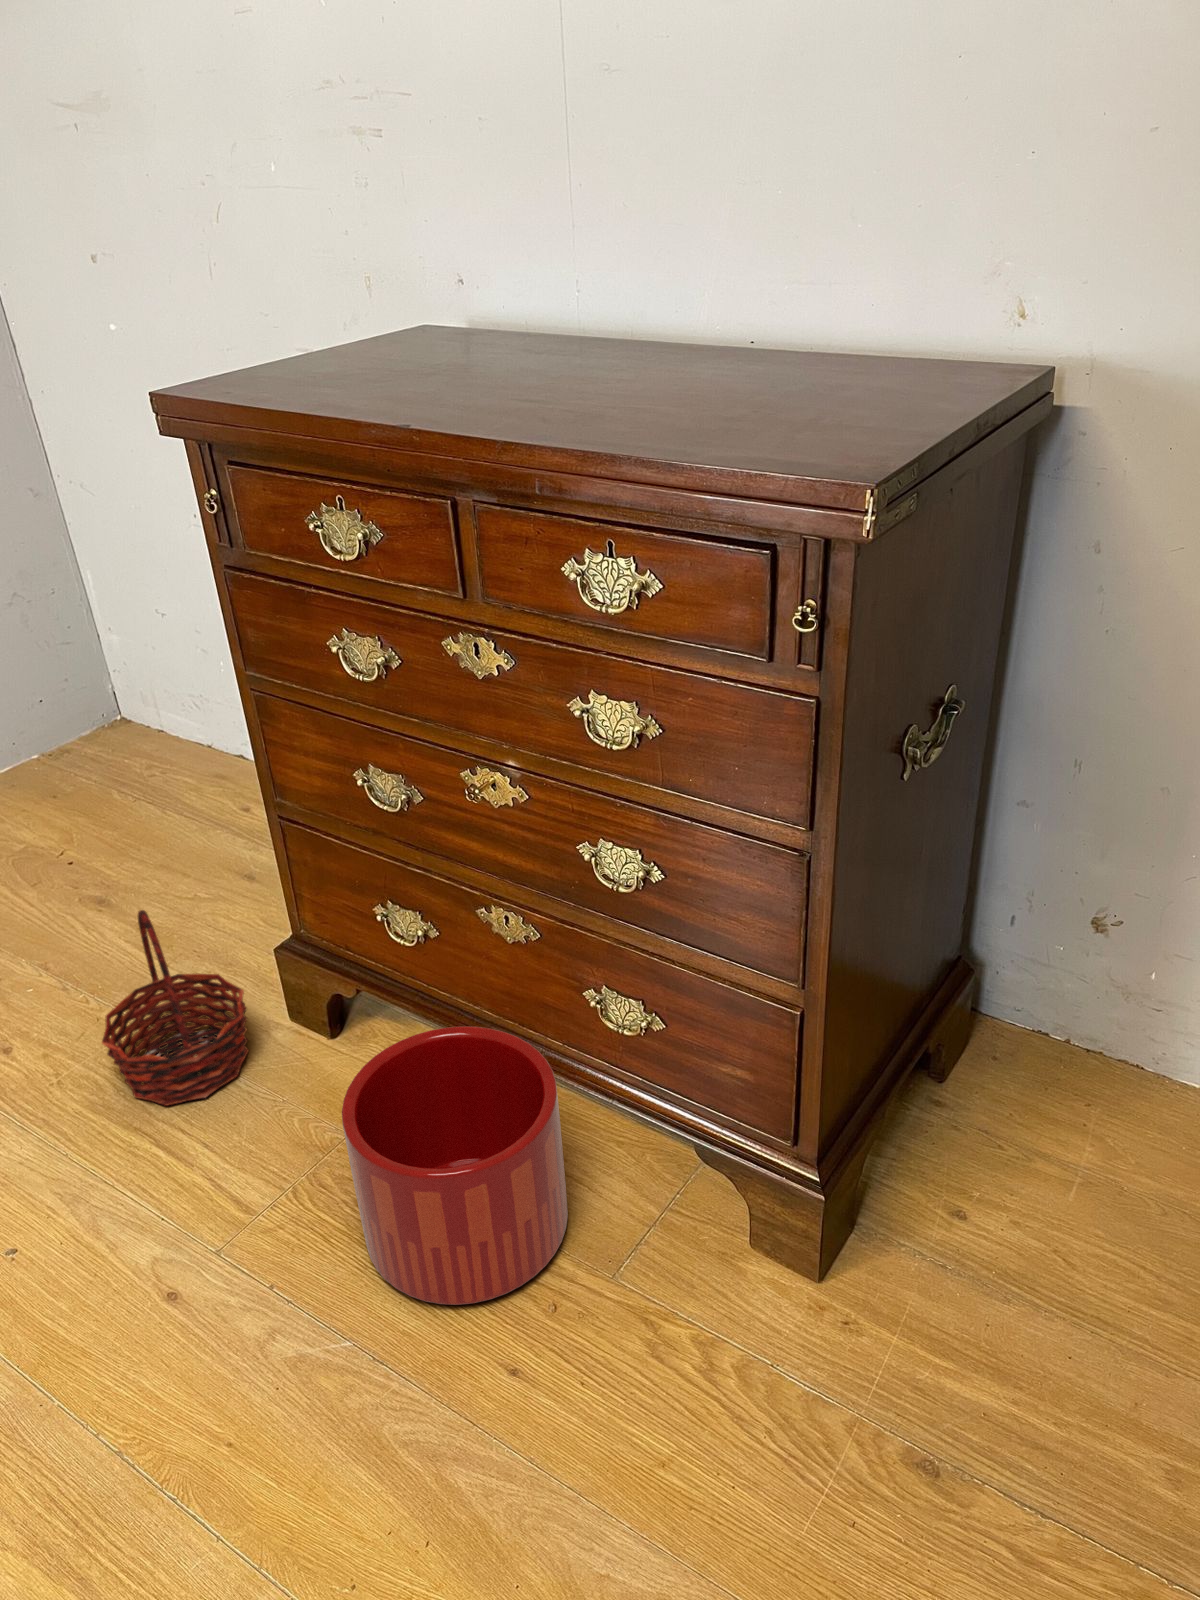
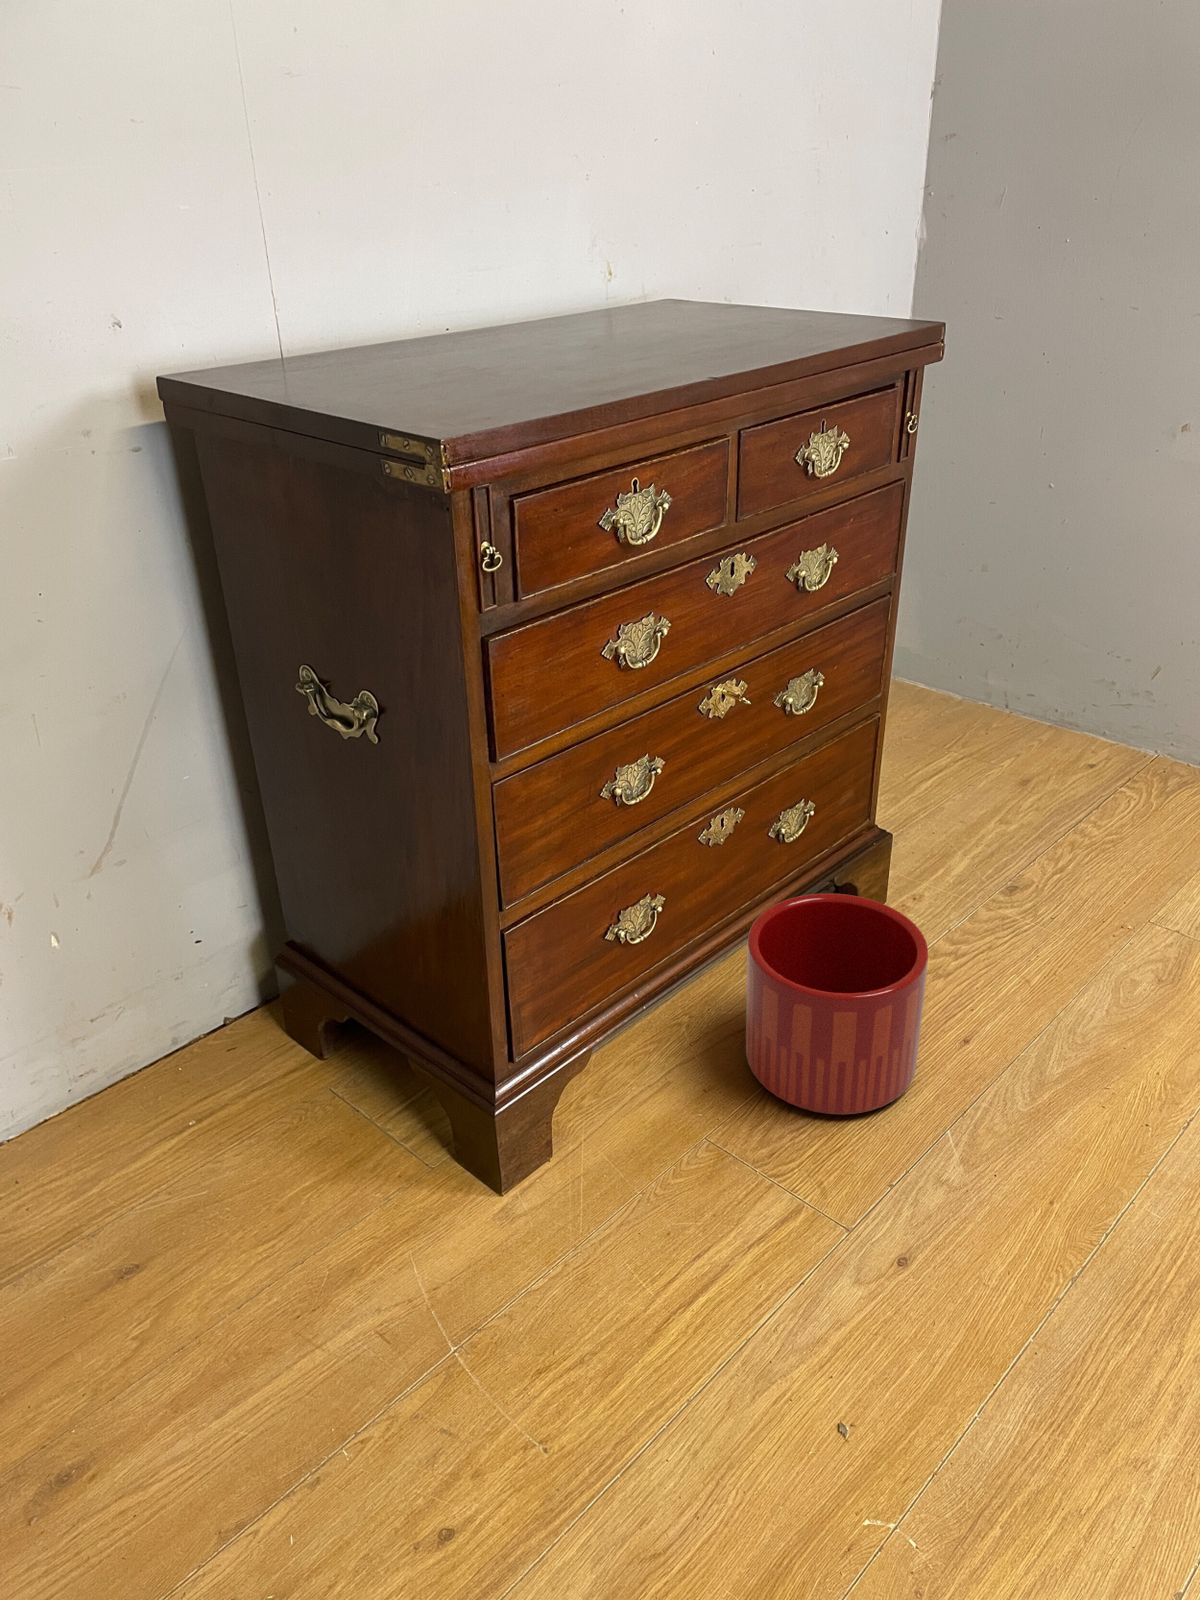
basket: present [102,910,249,1106] -> none [463,1122,639,1354]

